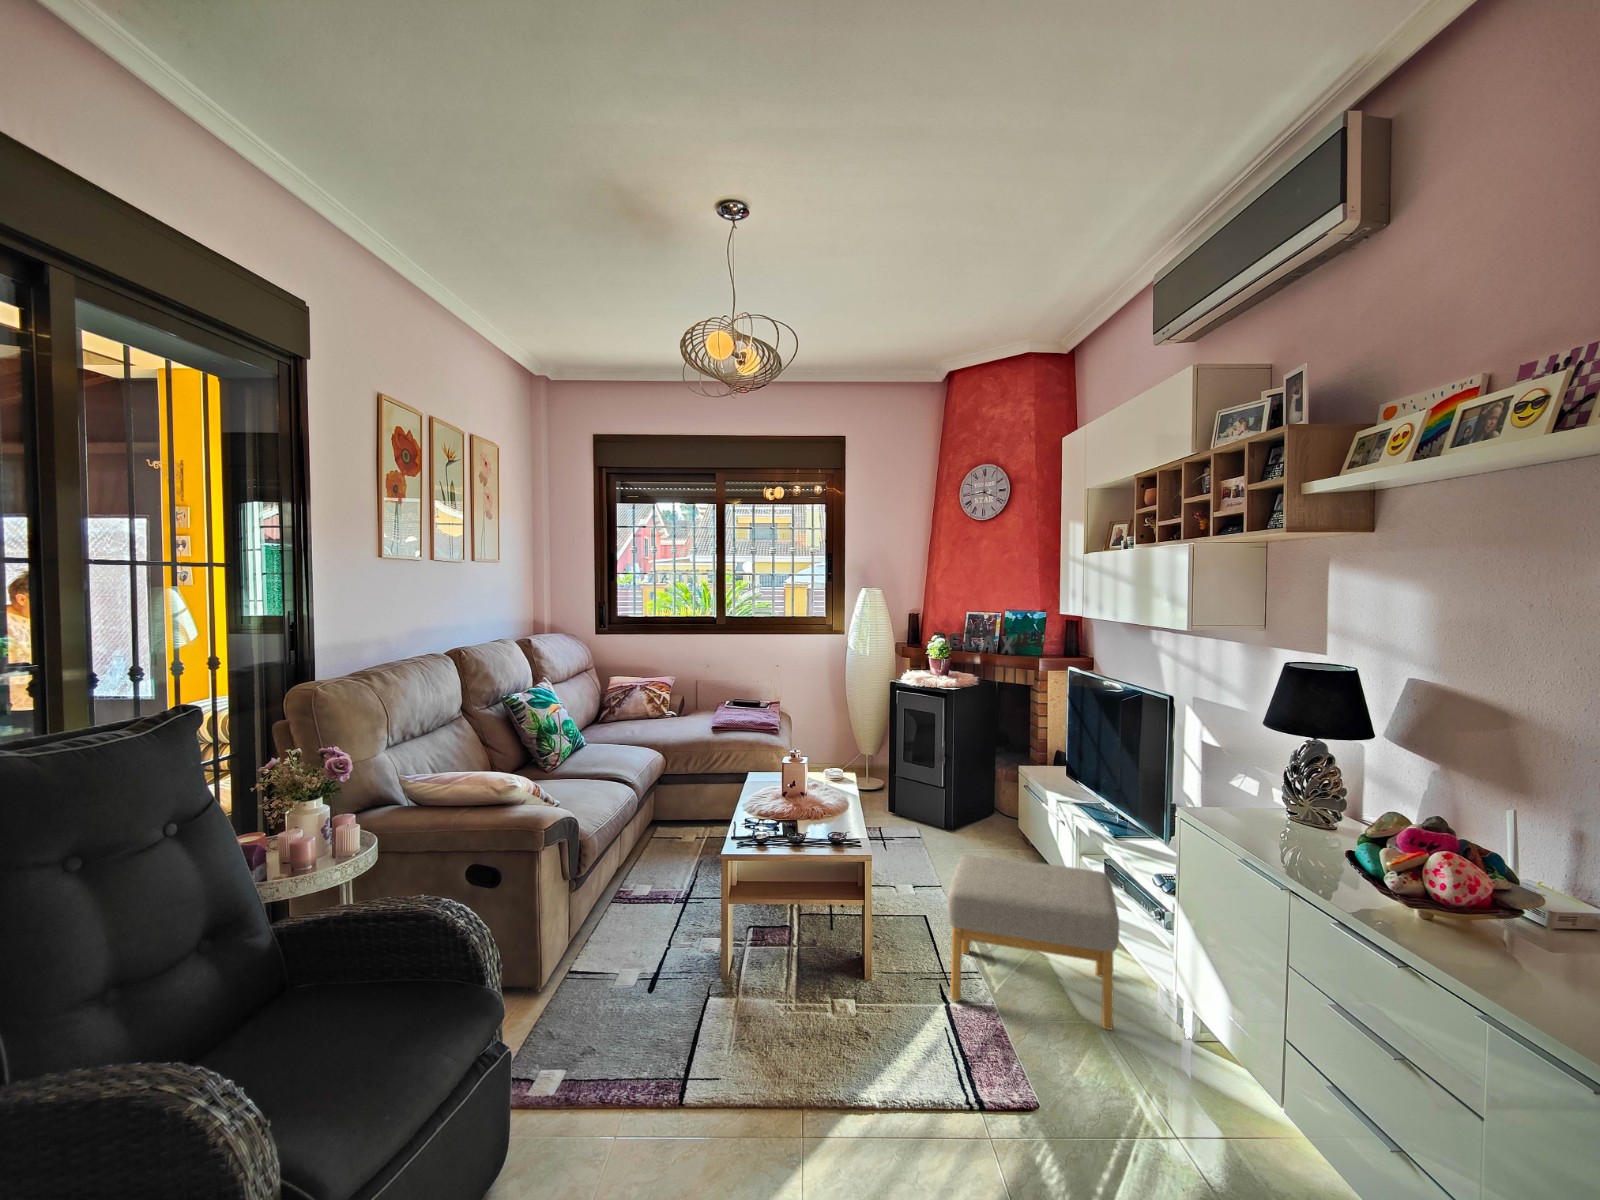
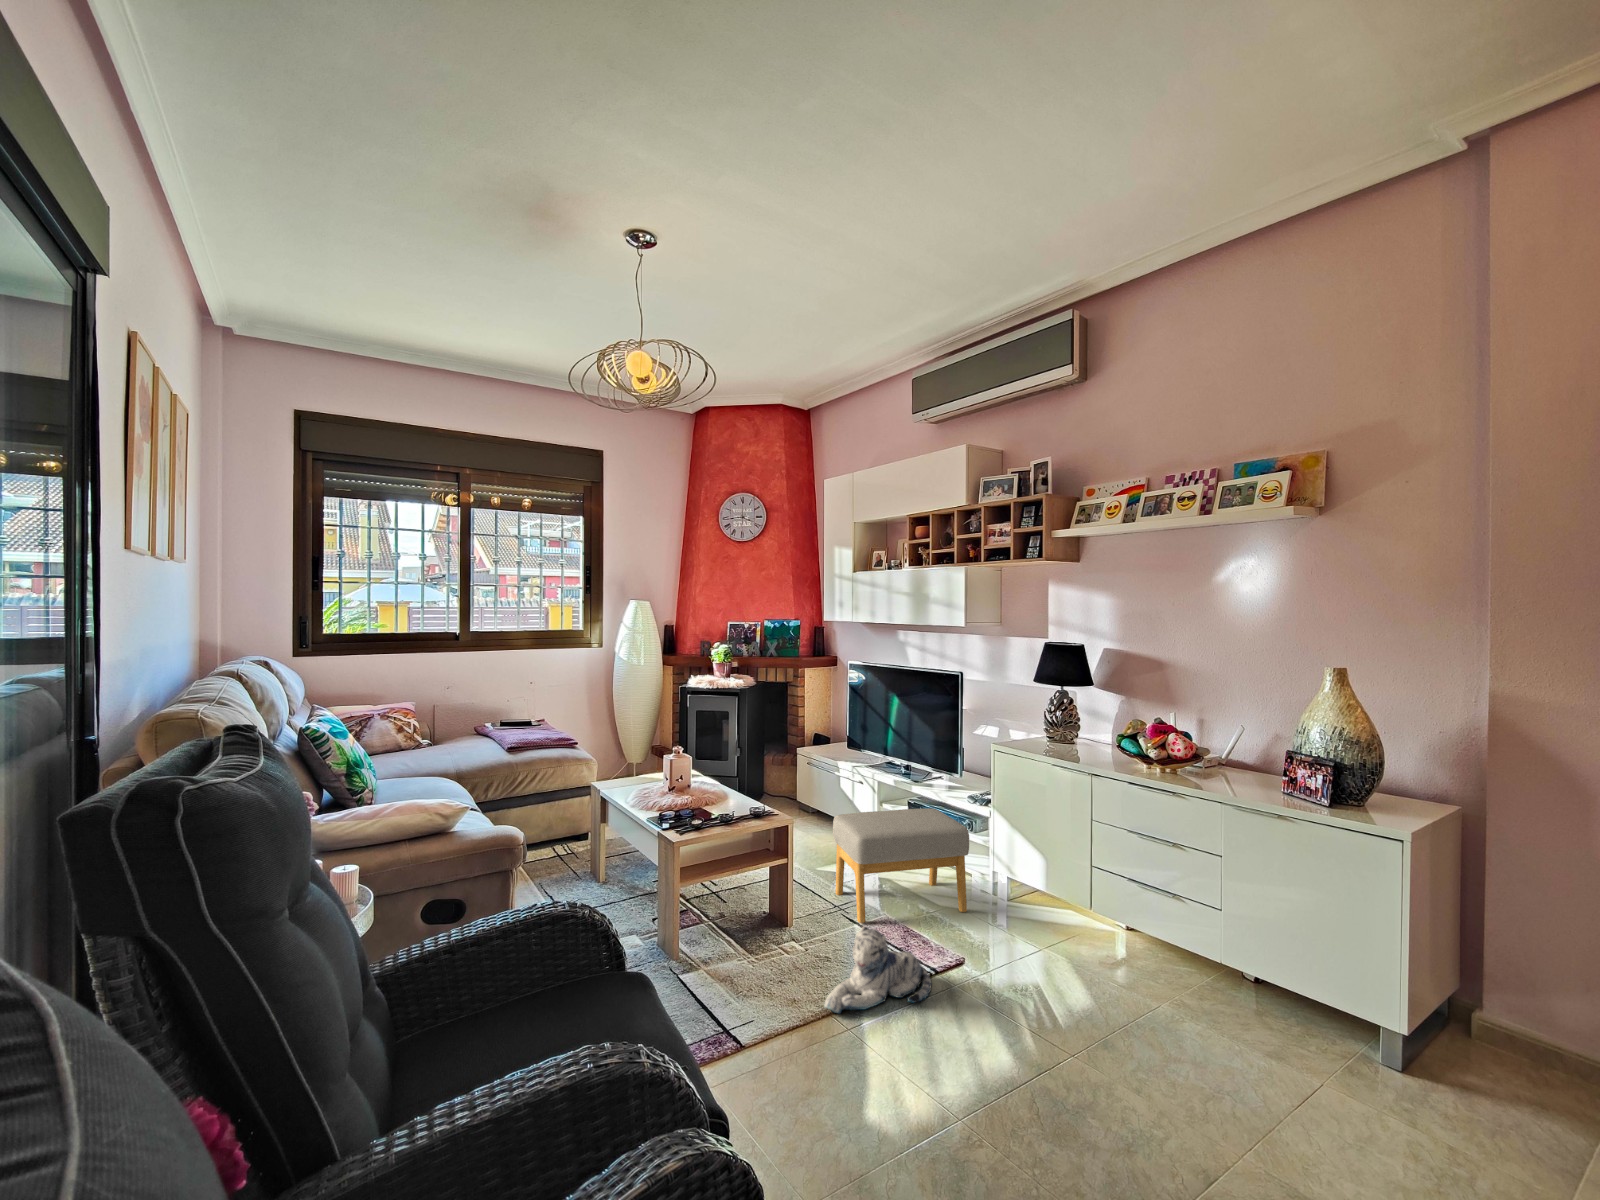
plush toy: none [796,1016,967,1144] -> present [824,926,932,1013]

